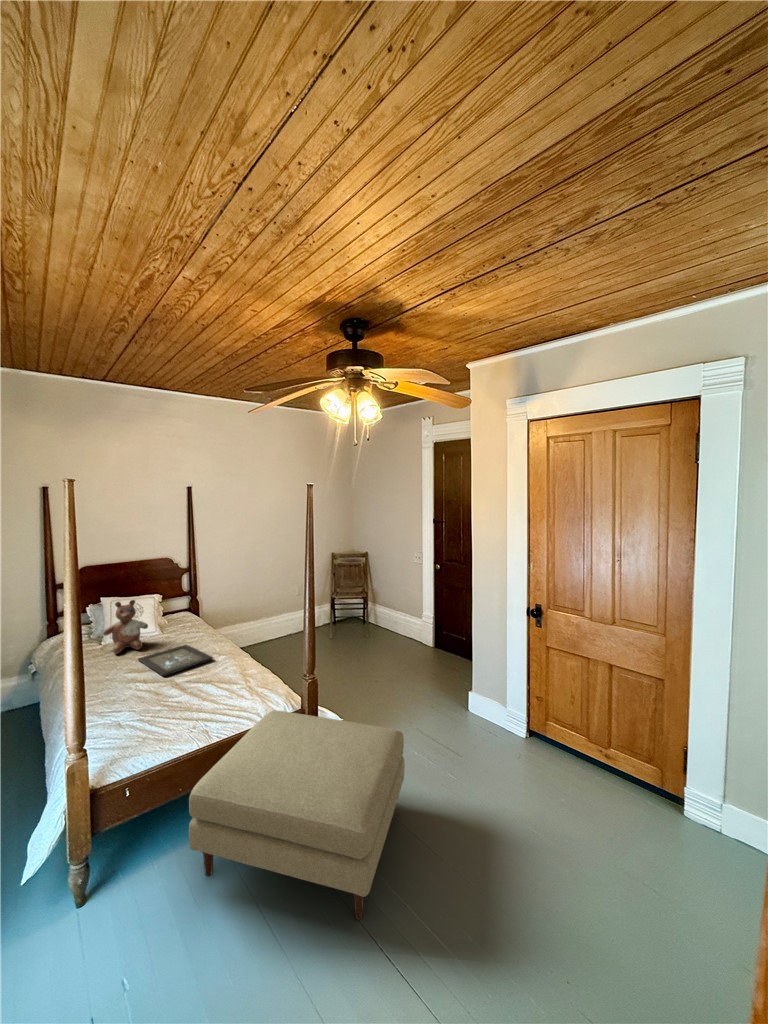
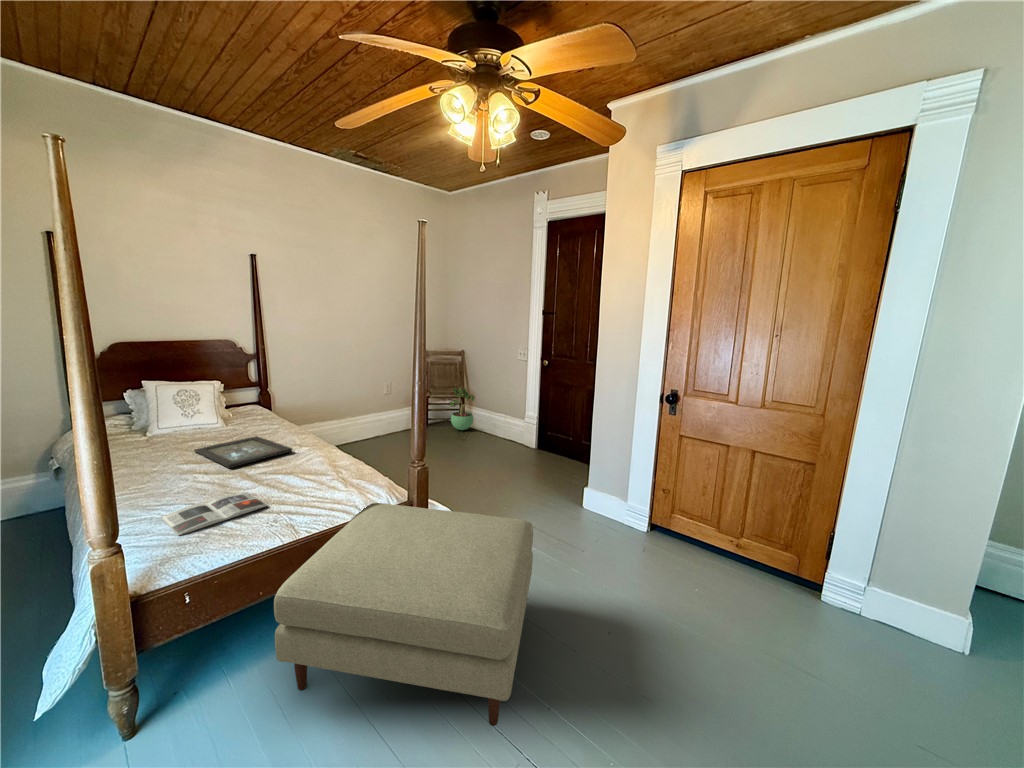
potted plant: none [353,588,376,627] -> present [449,388,475,430]
stuffed bear: present [103,600,148,654] -> none [145,381,206,445]
magazine: none [111,700,190,740] -> present [162,492,267,536]

